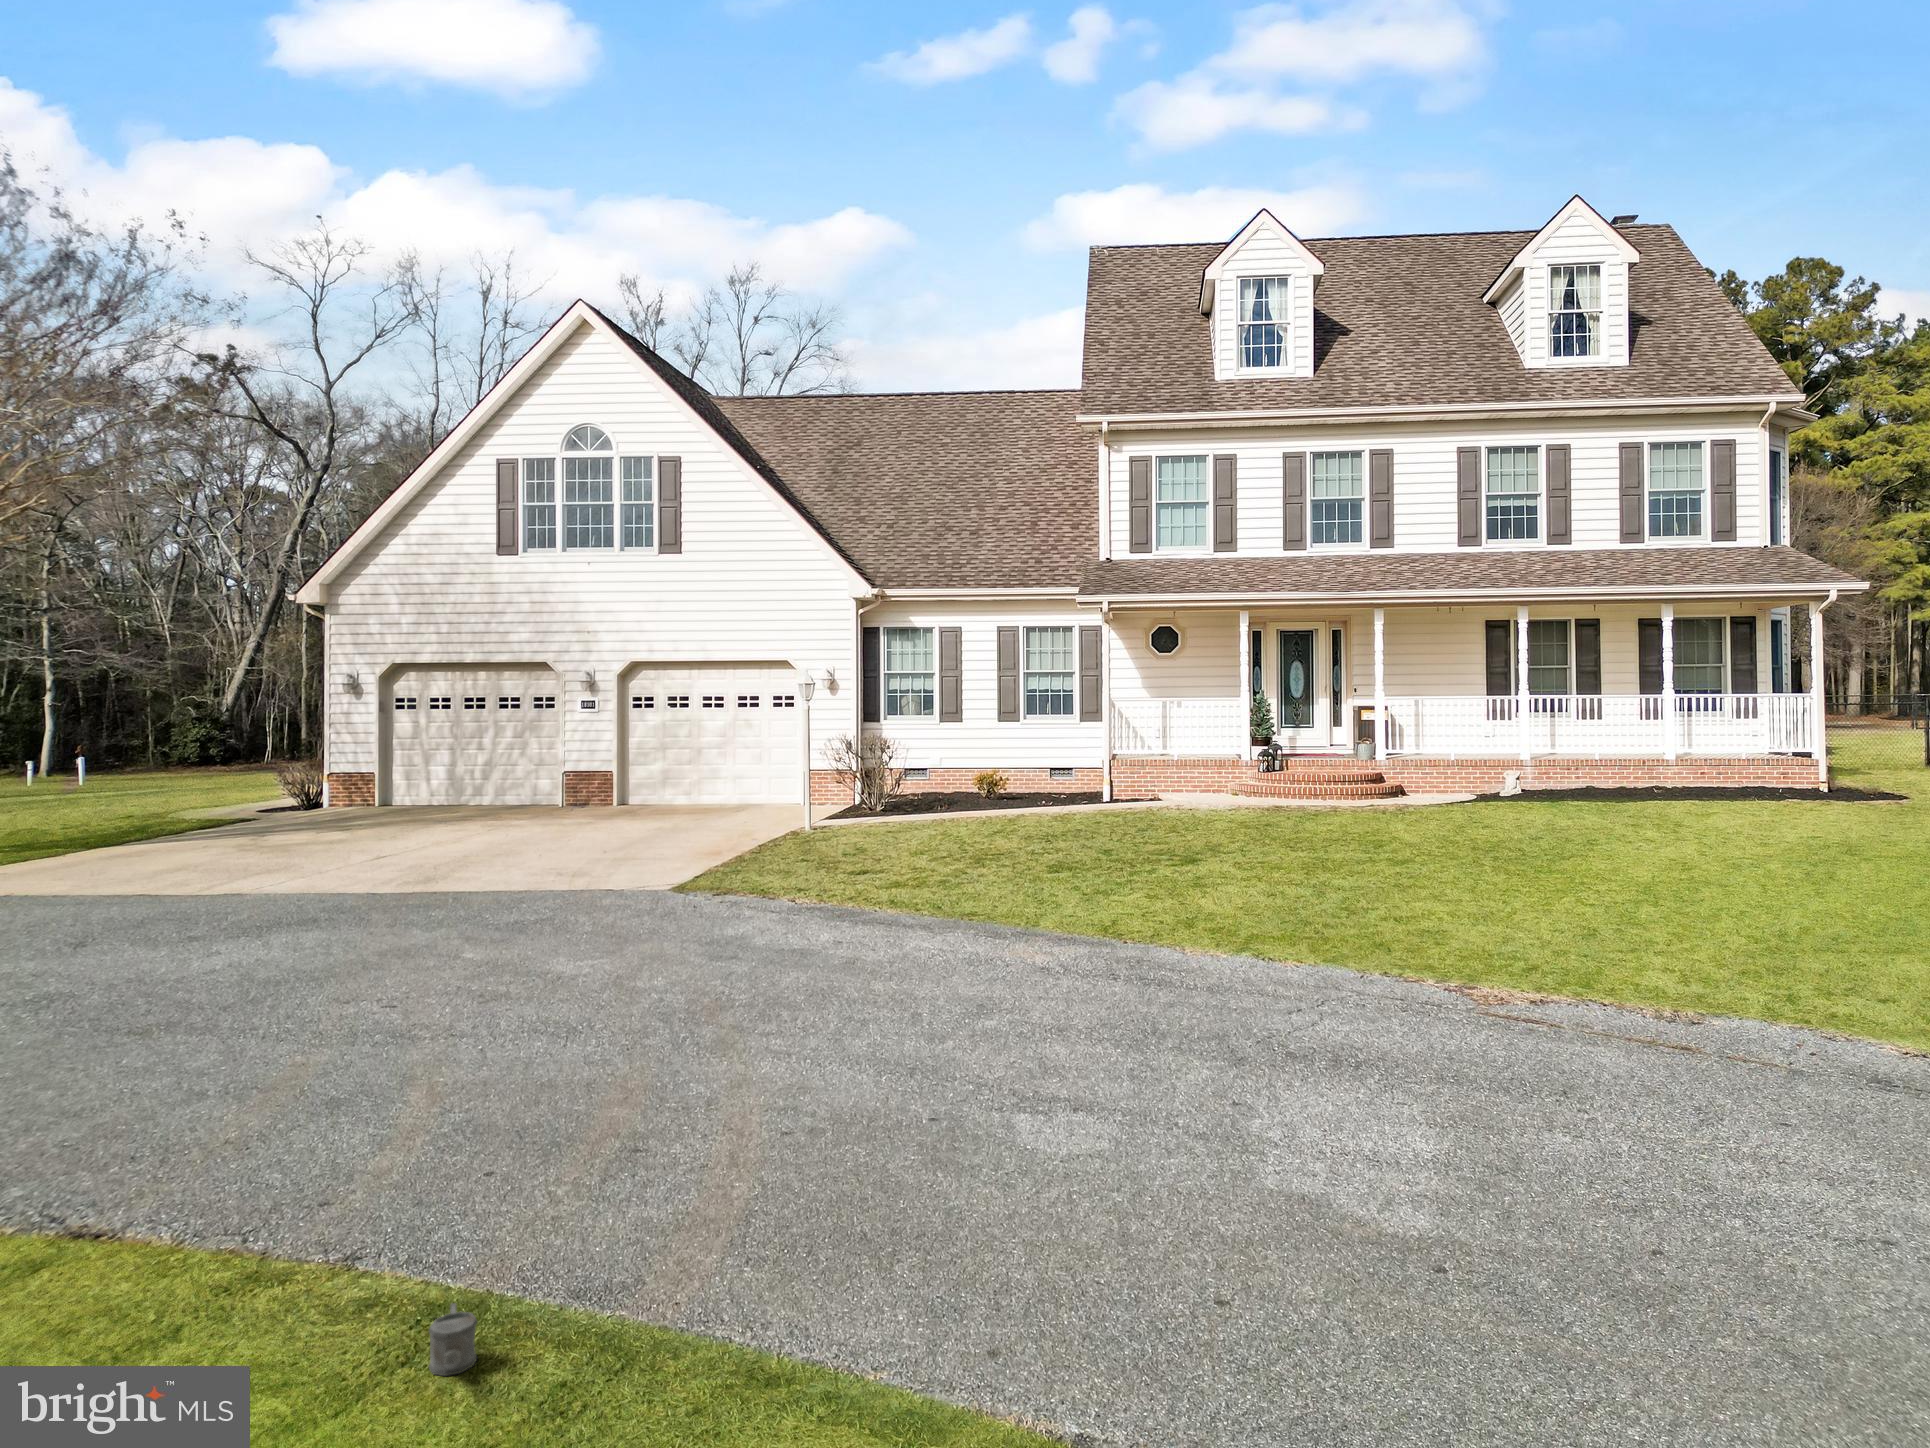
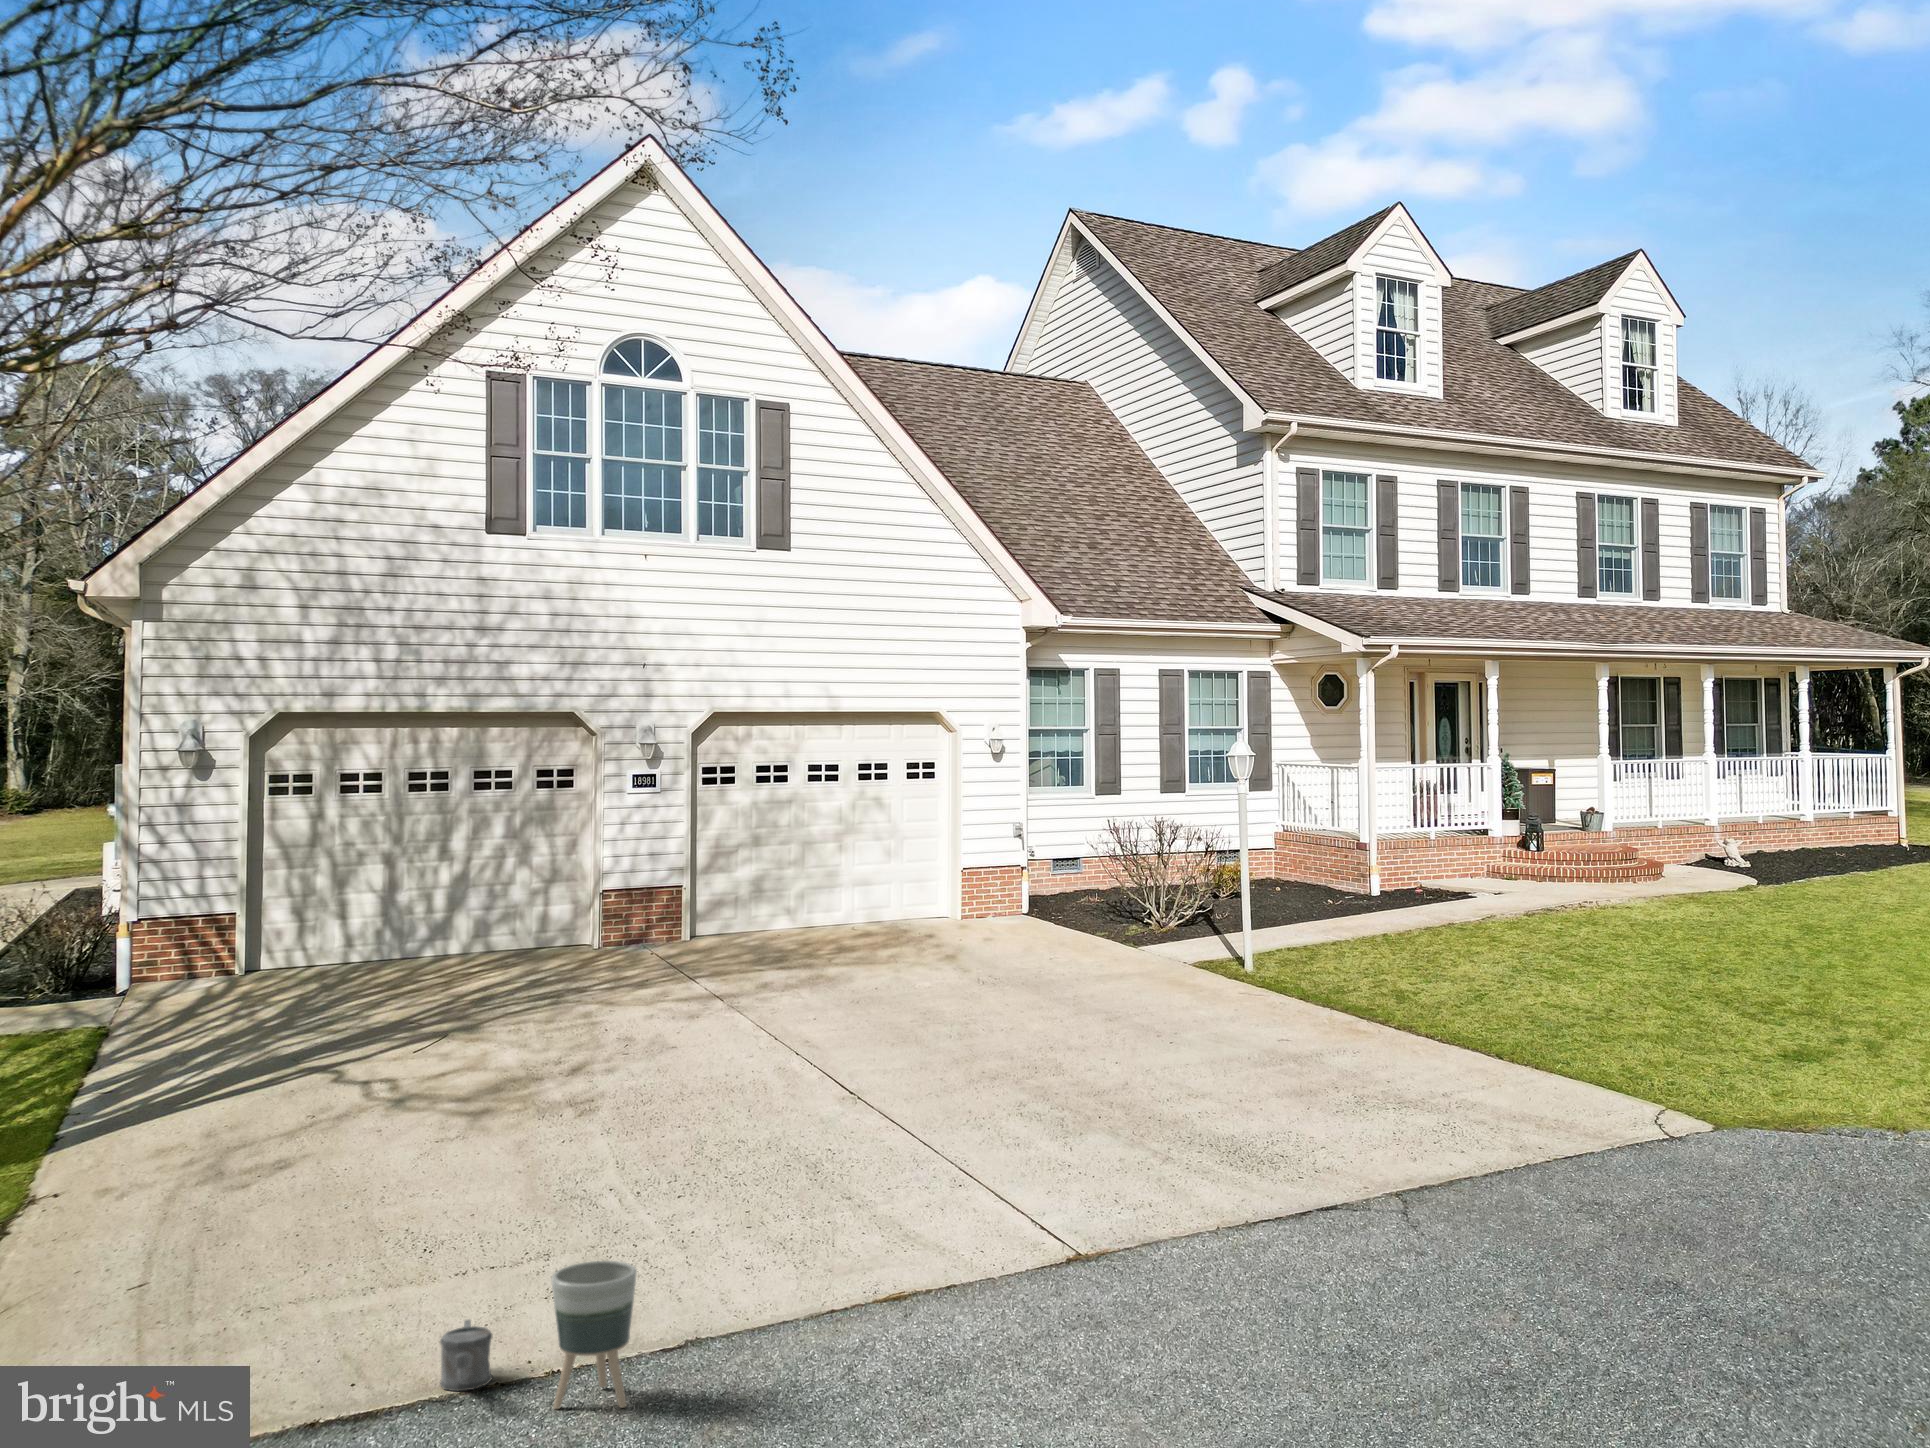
planter: none [534,1256,612,1396] -> present [551,1261,636,1409]

